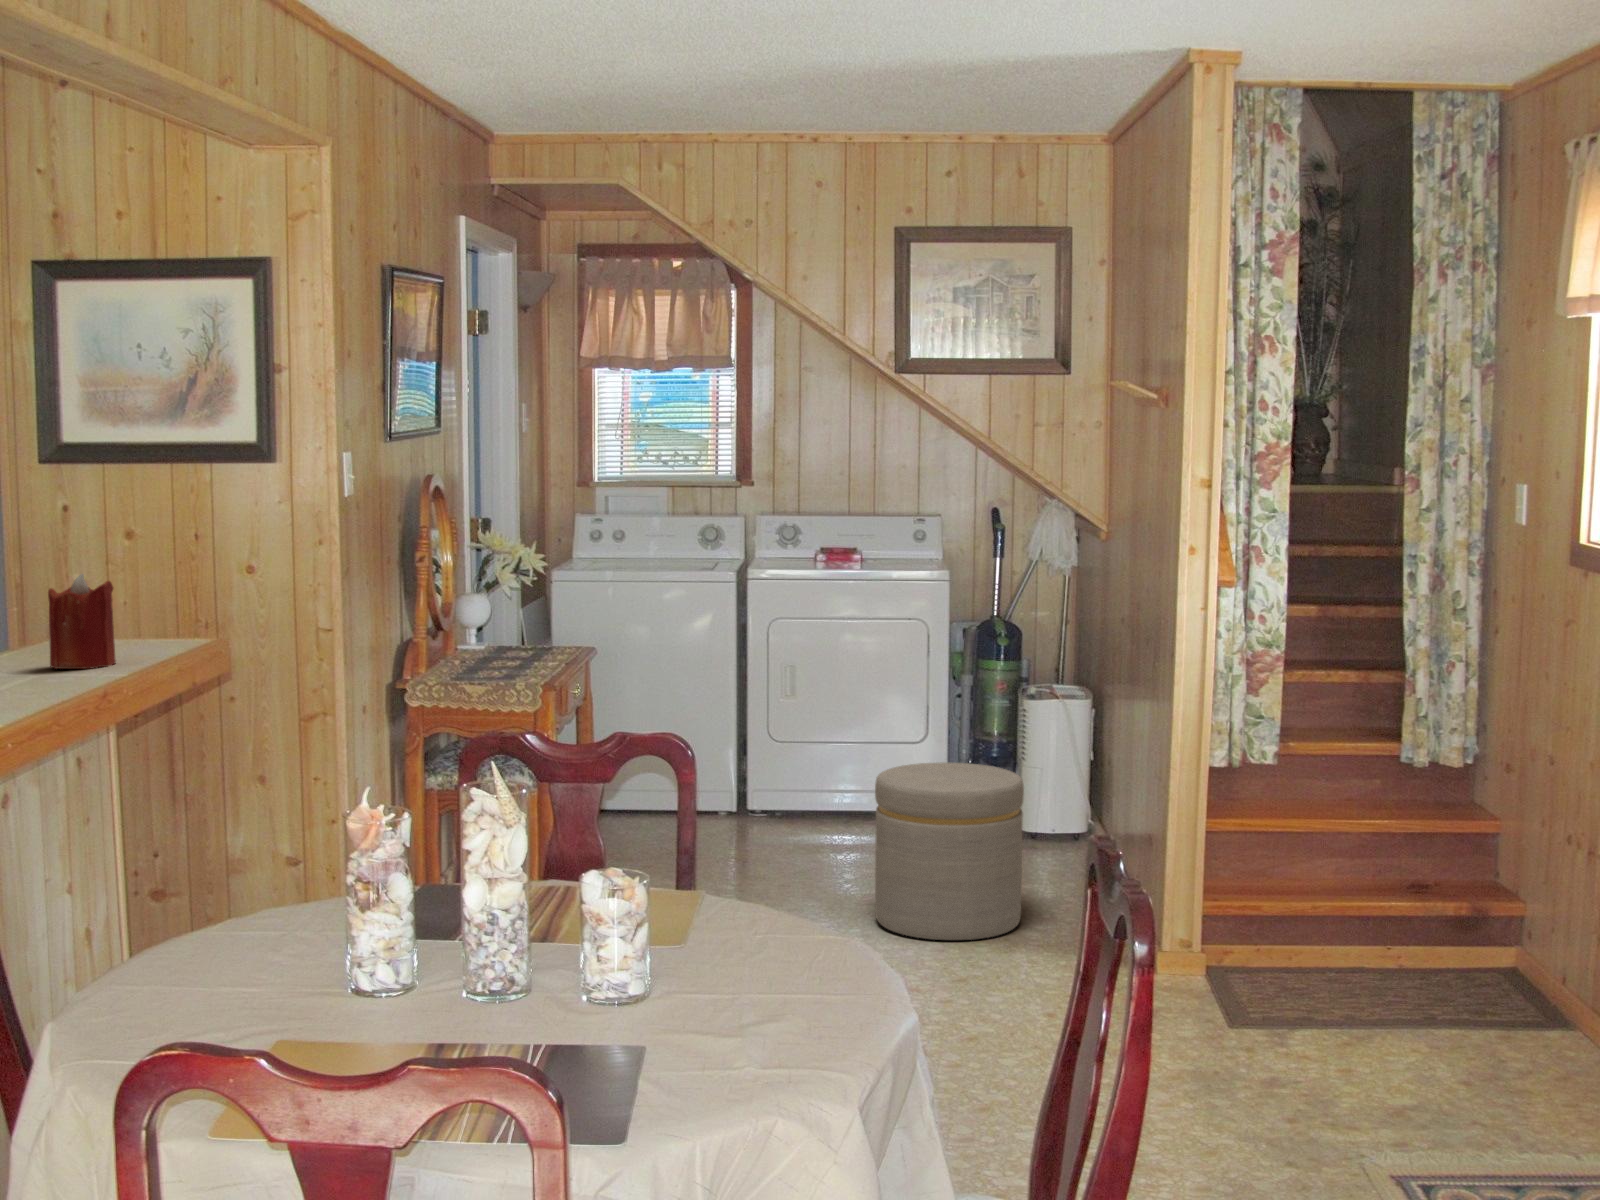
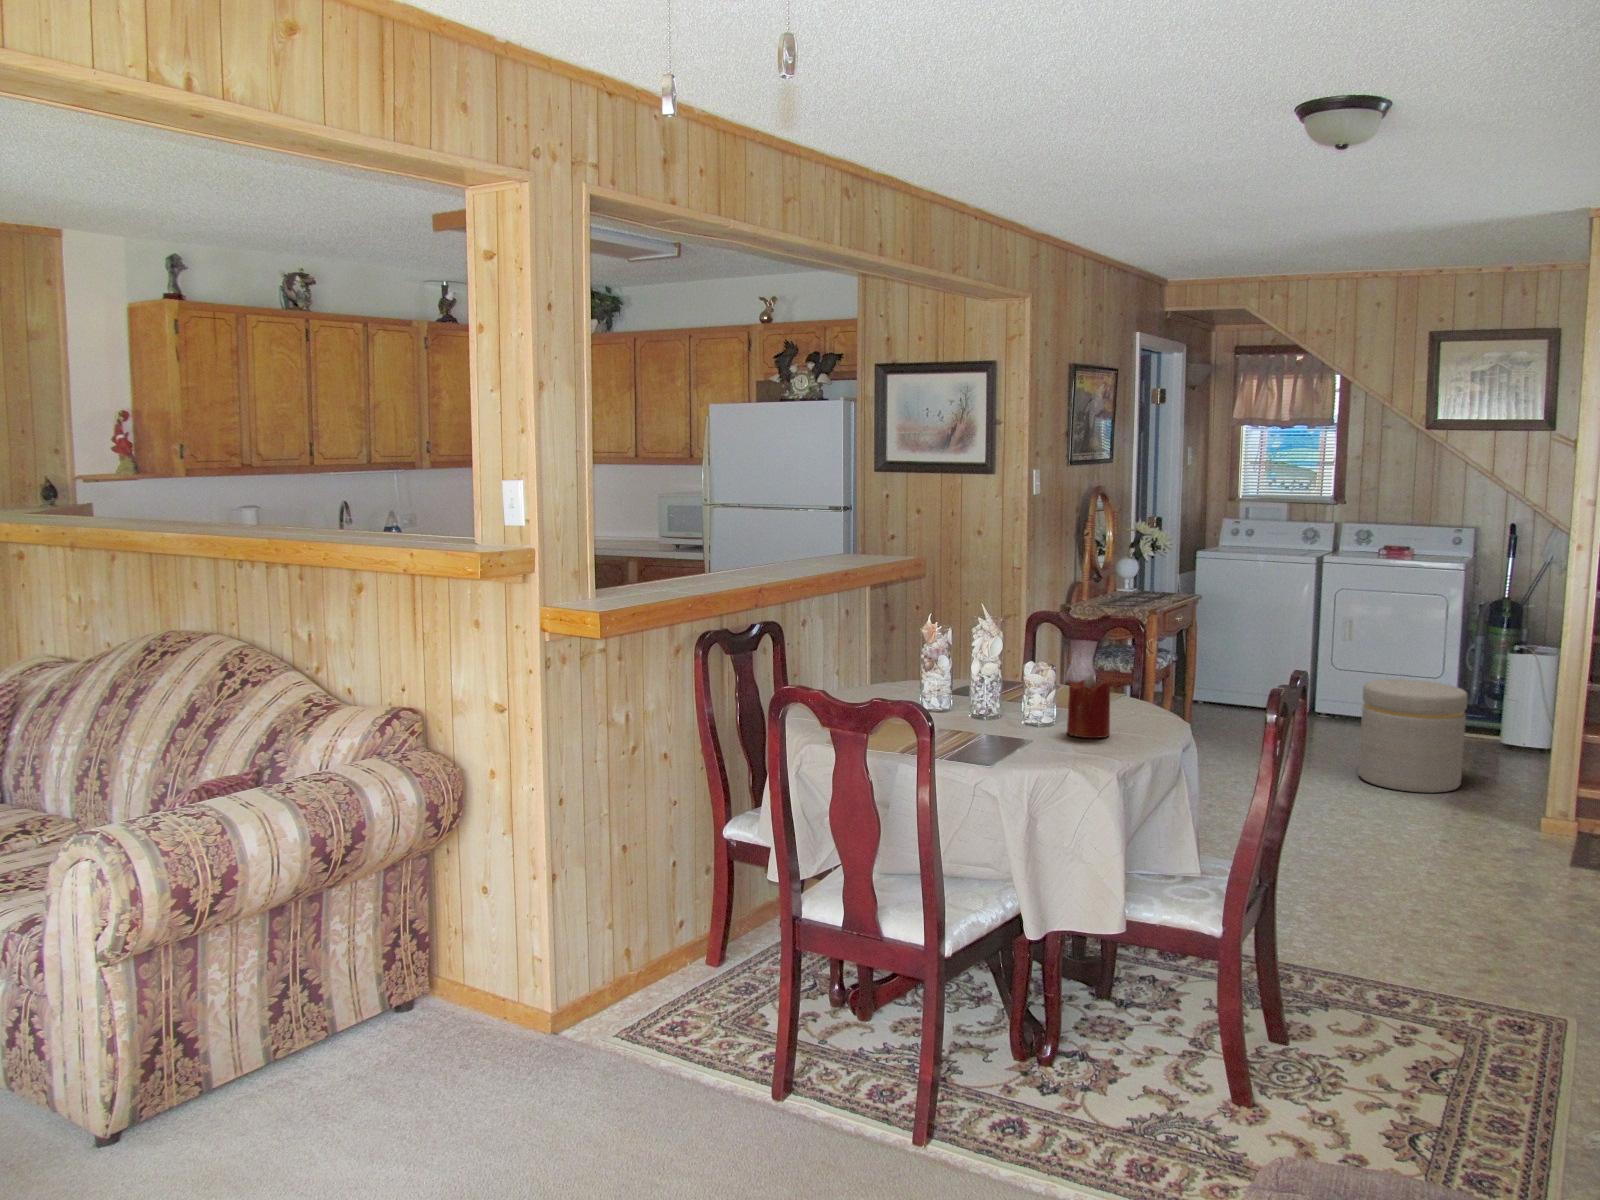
candle: present [48,574,116,669] -> present [1067,673,1111,738]

